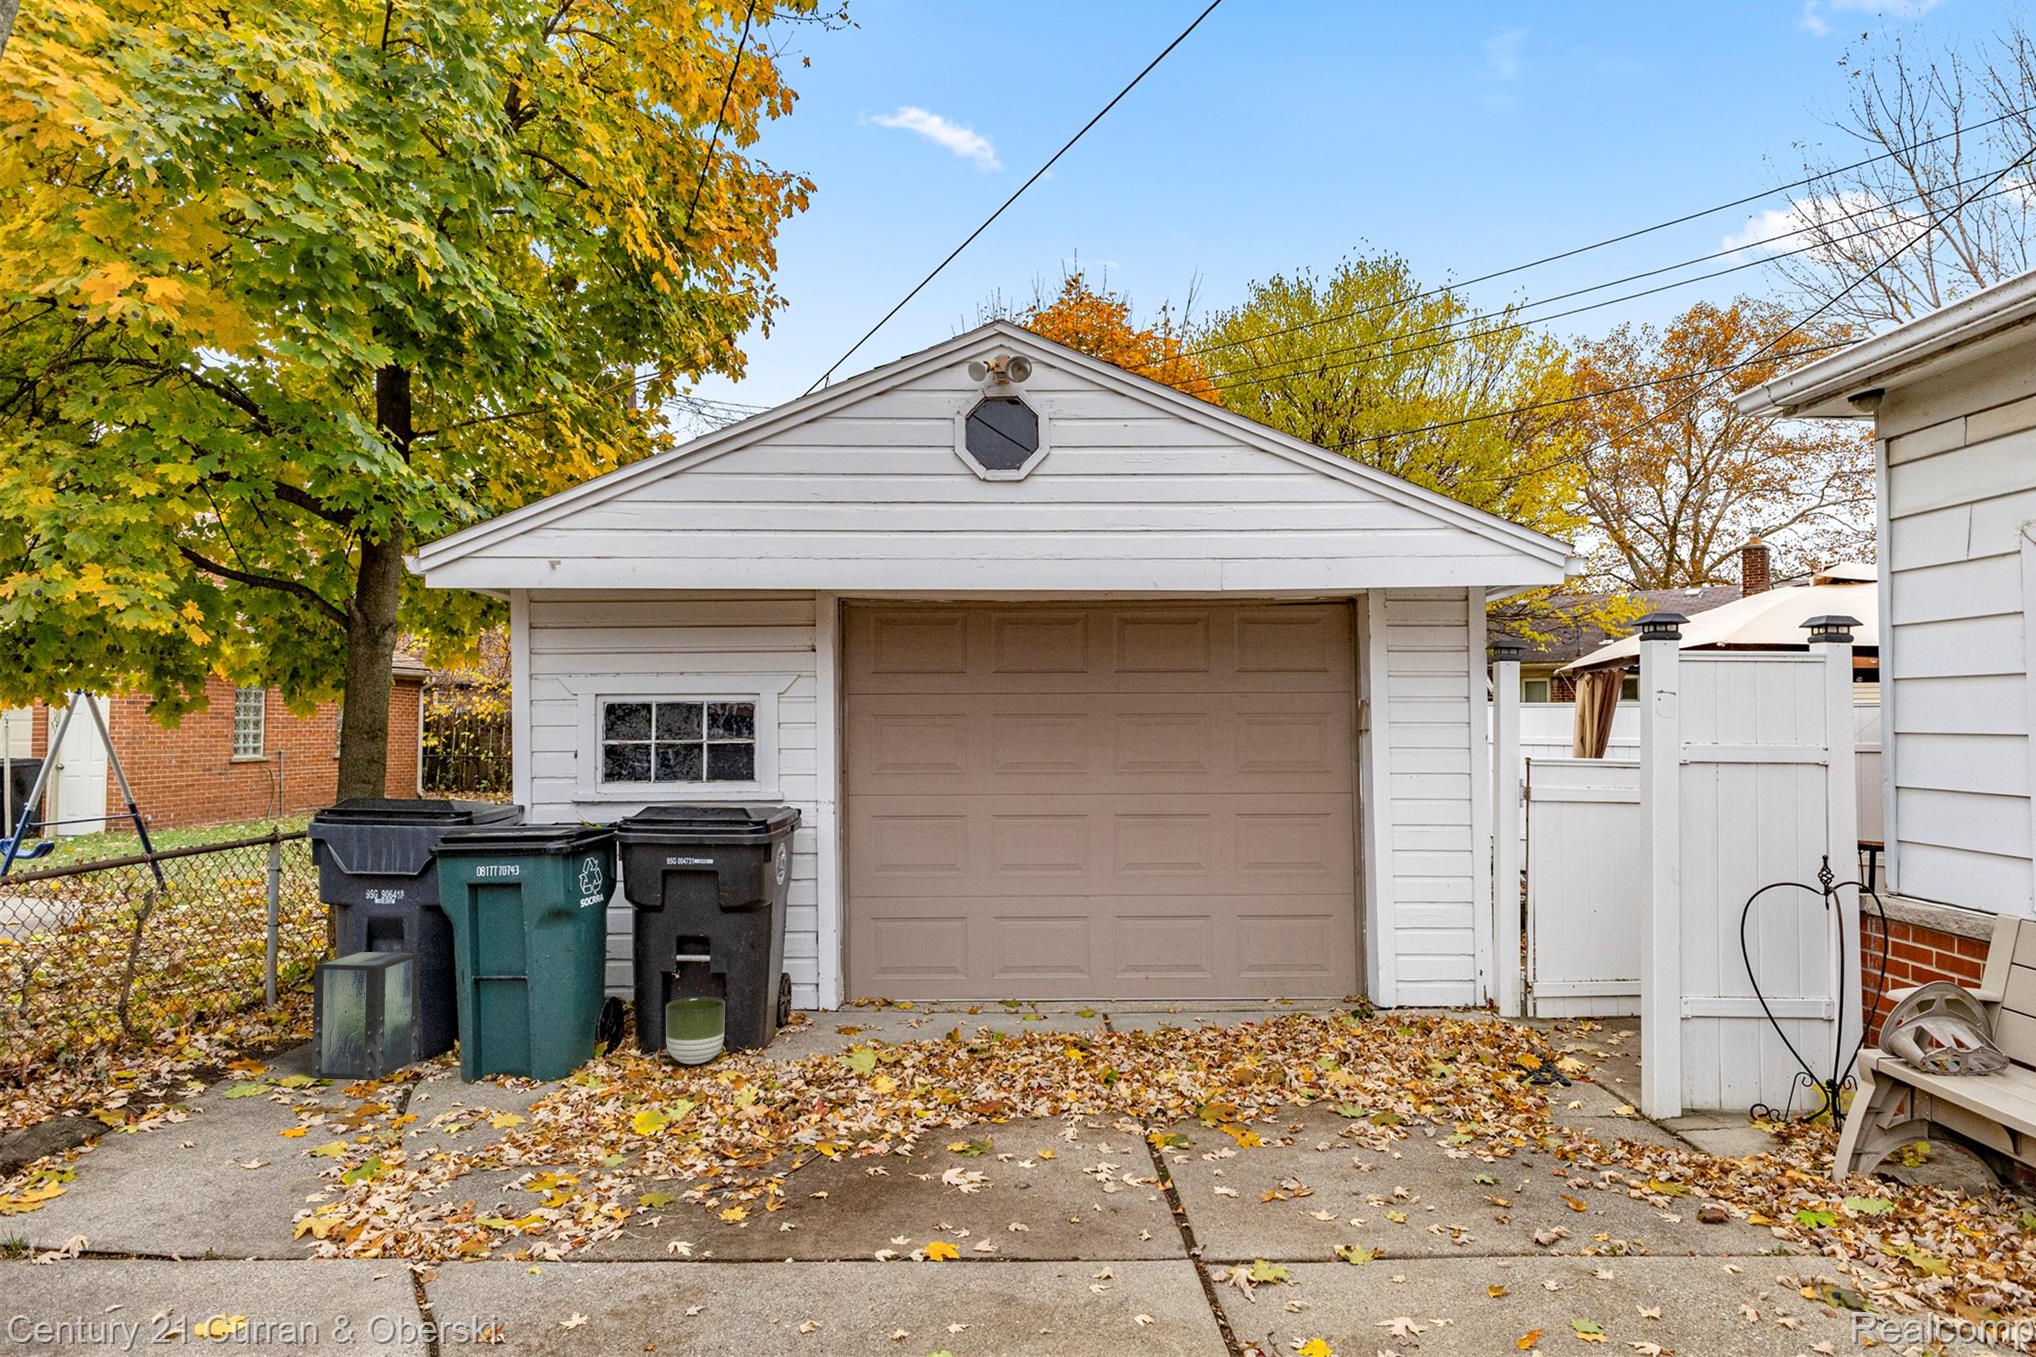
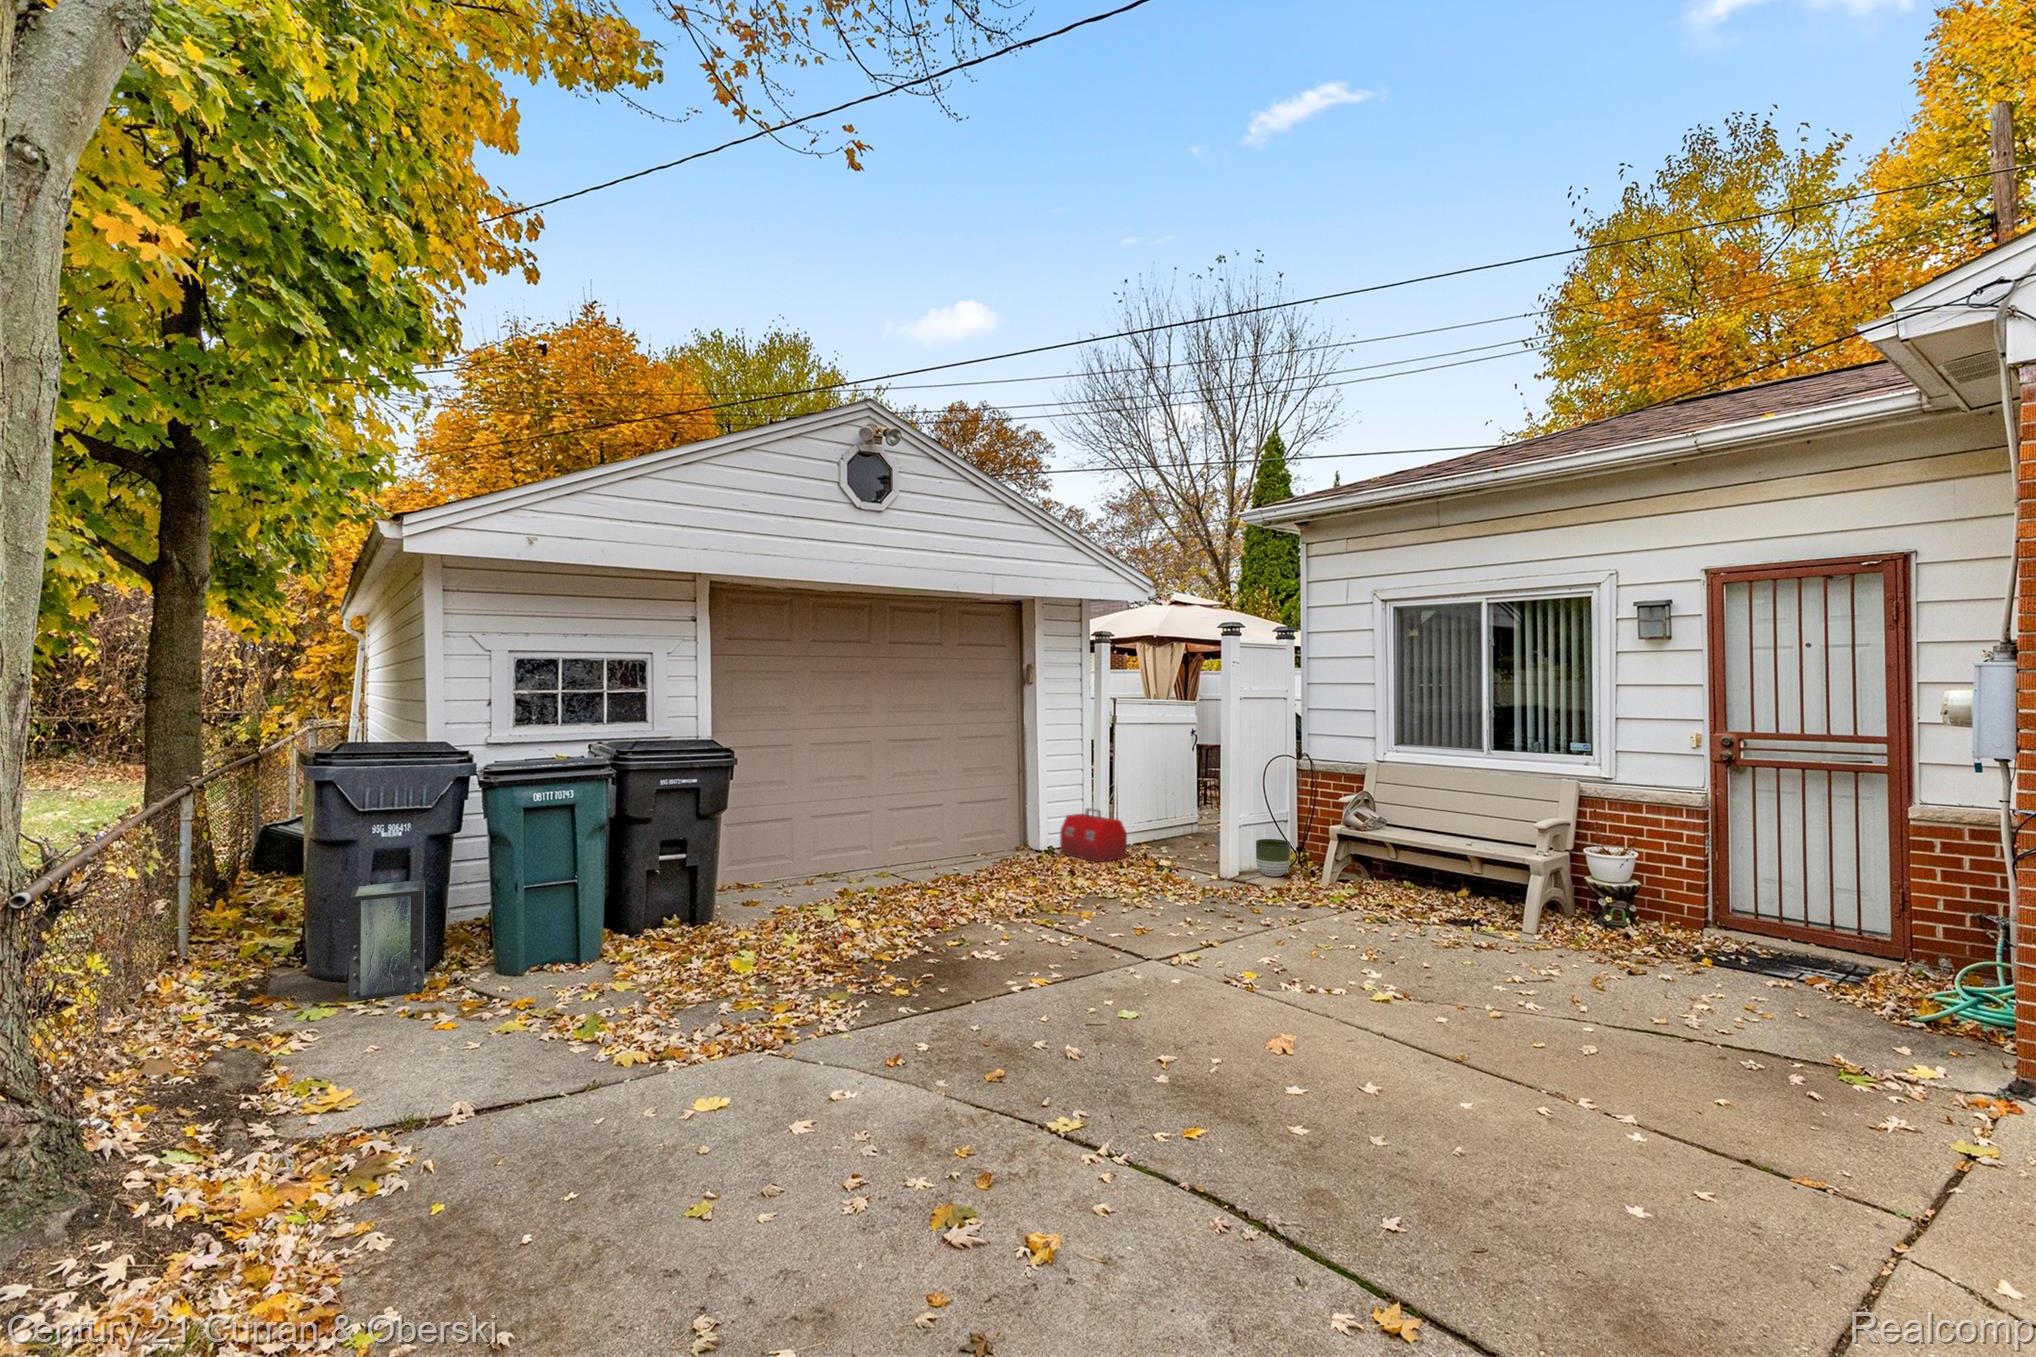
toolbox: none [1398,944,1500,1041] -> present [1060,808,1127,862]
planter: present [666,997,725,1064] -> present [1256,839,1290,877]

